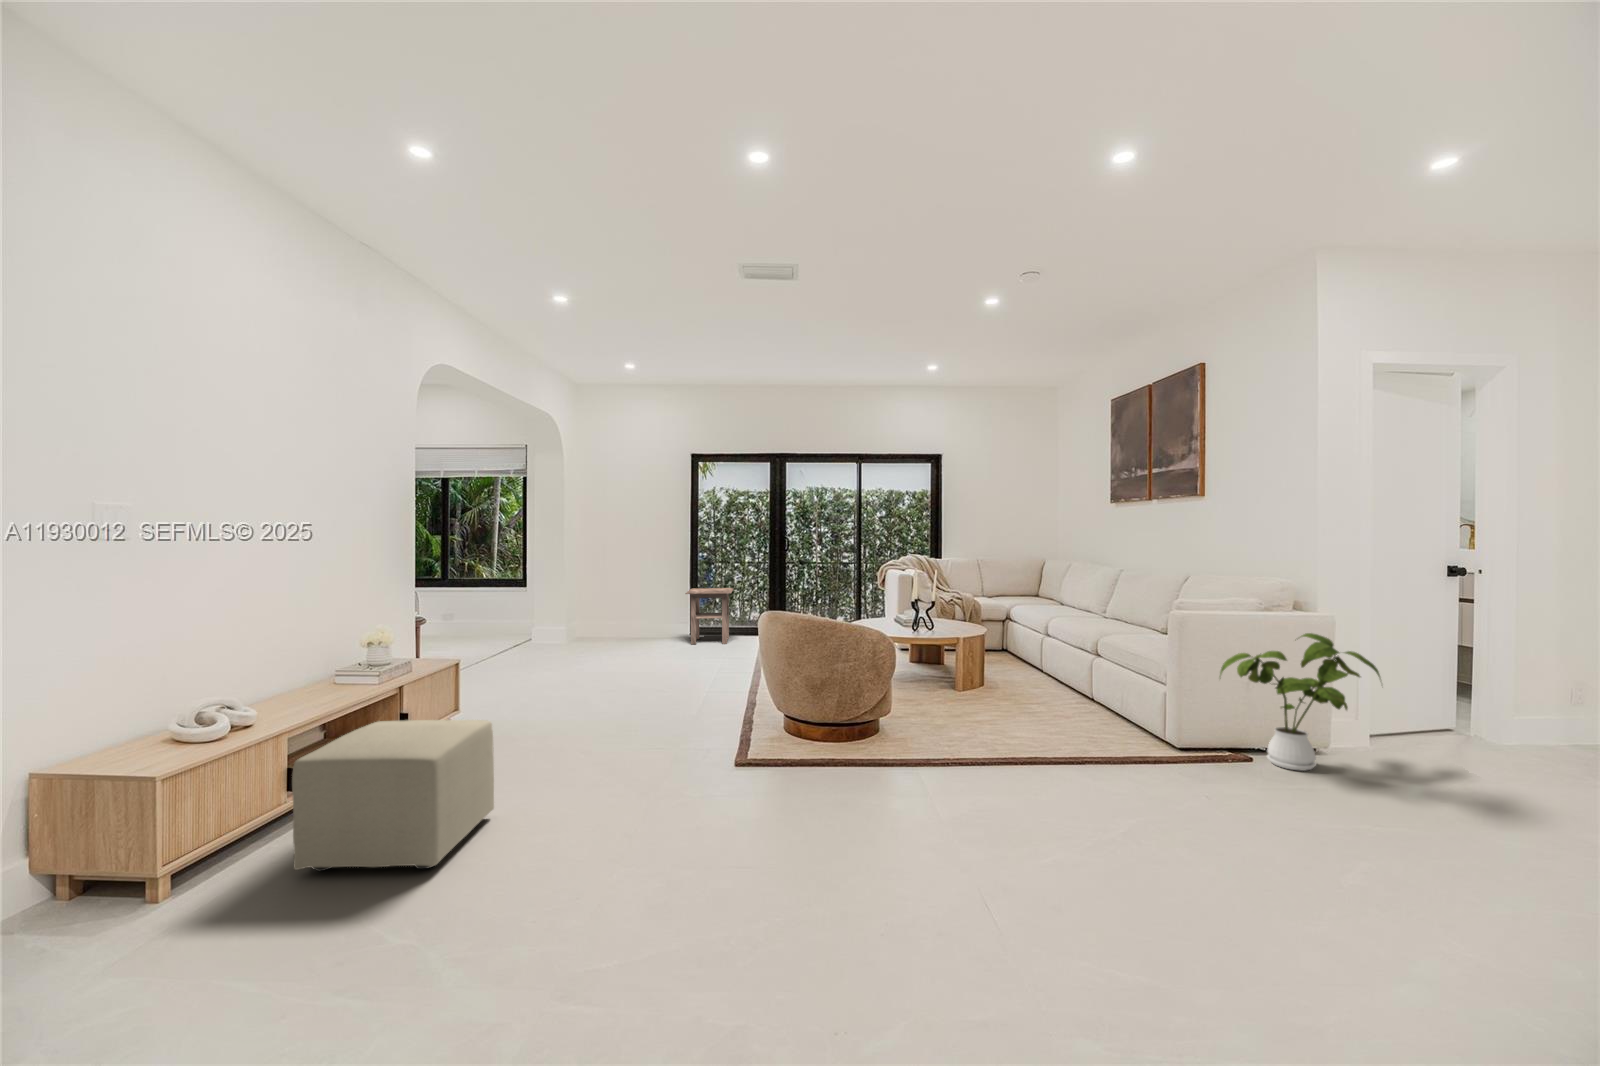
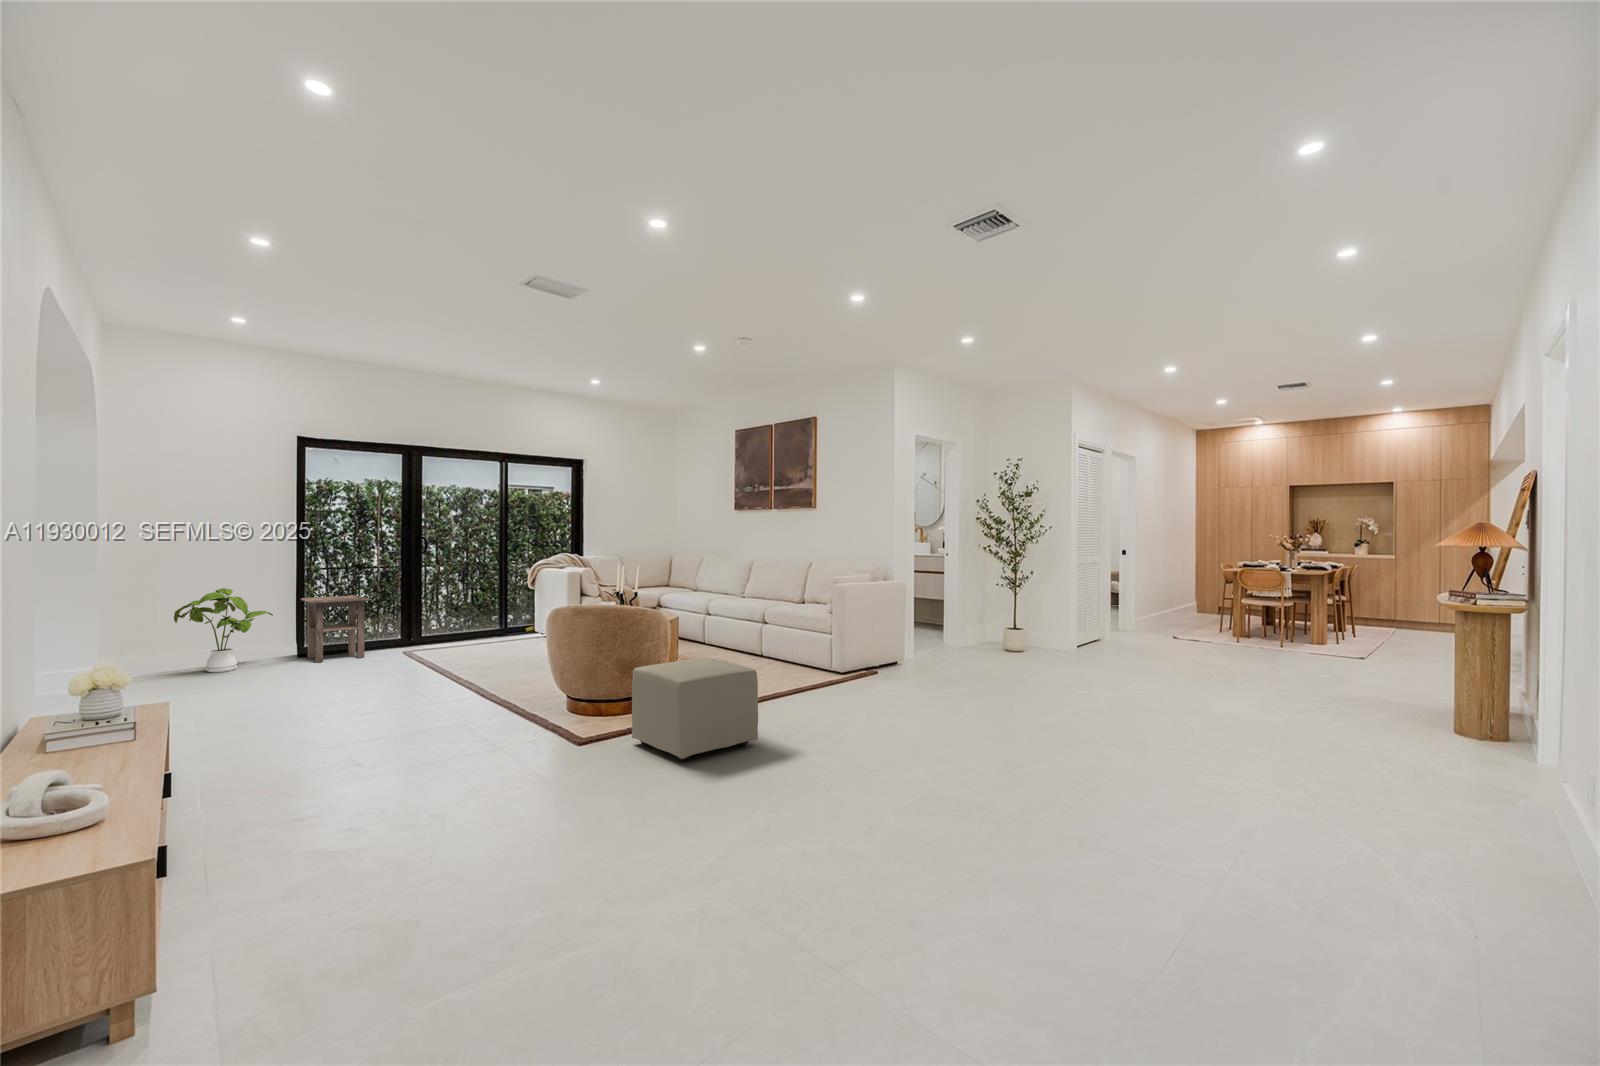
house plant: present [1220,633,1380,771] -> present [174,588,273,672]
ottoman: present [292,720,494,871] -> present [632,658,758,760]

